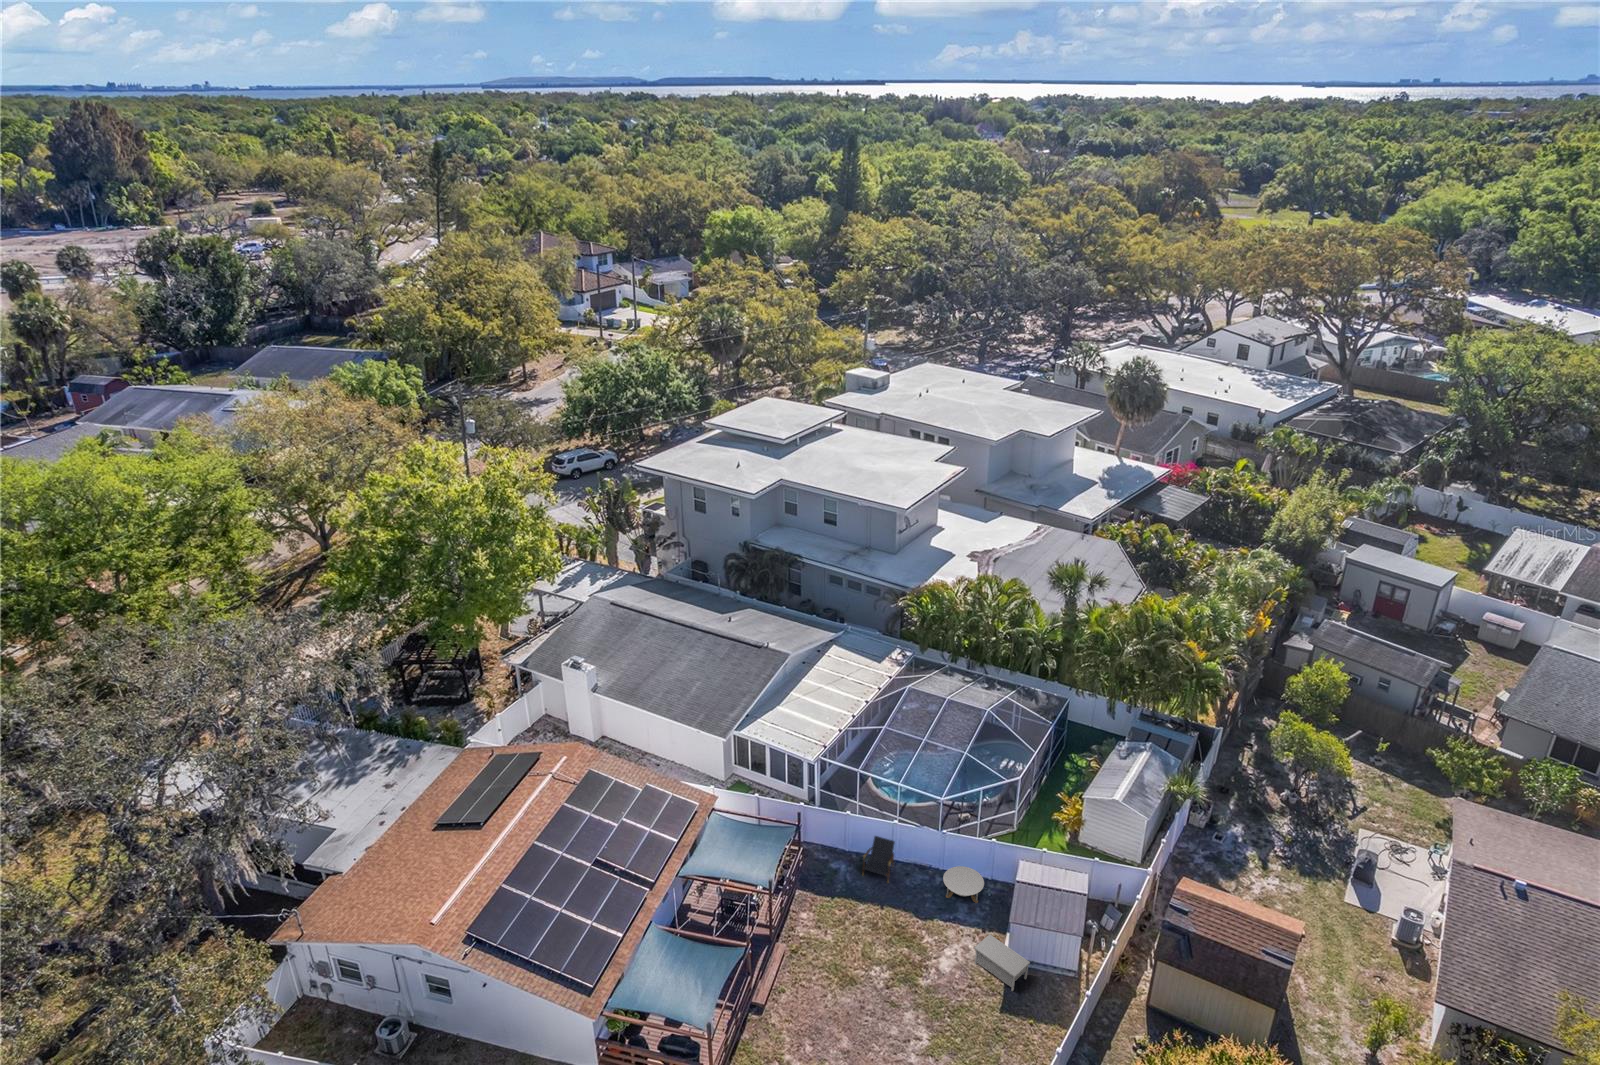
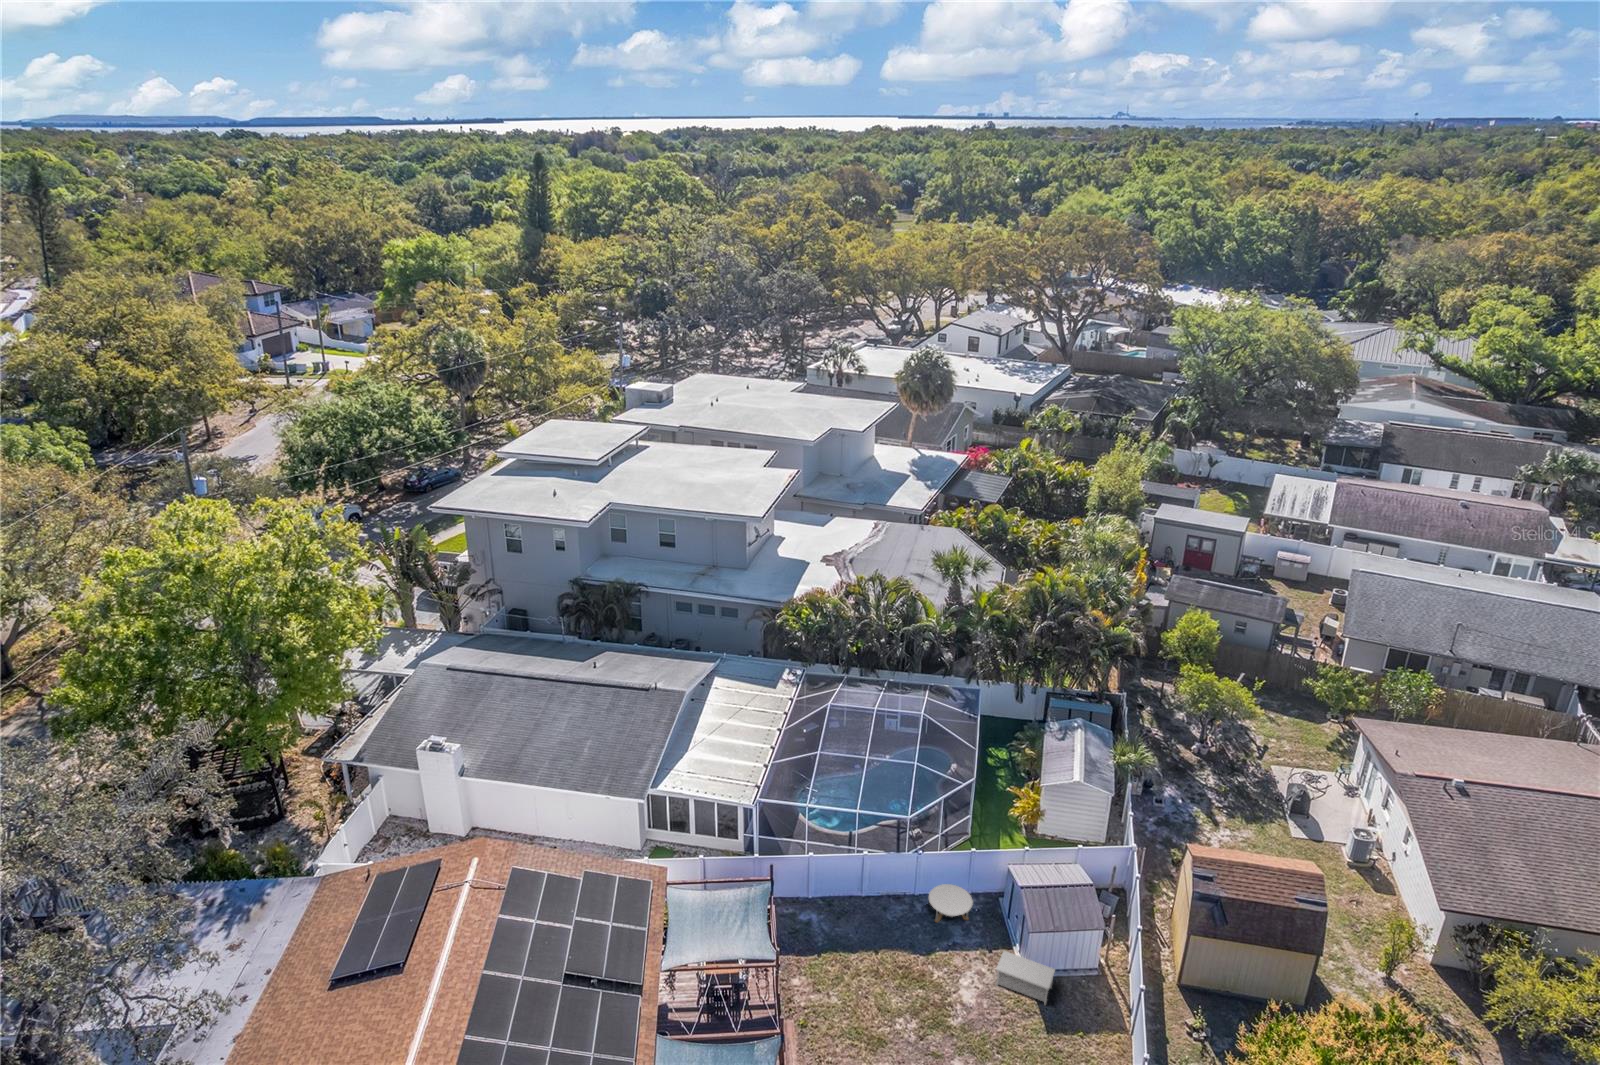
lounge chair: present [862,836,895,882] -> none [841,873,873,923]

